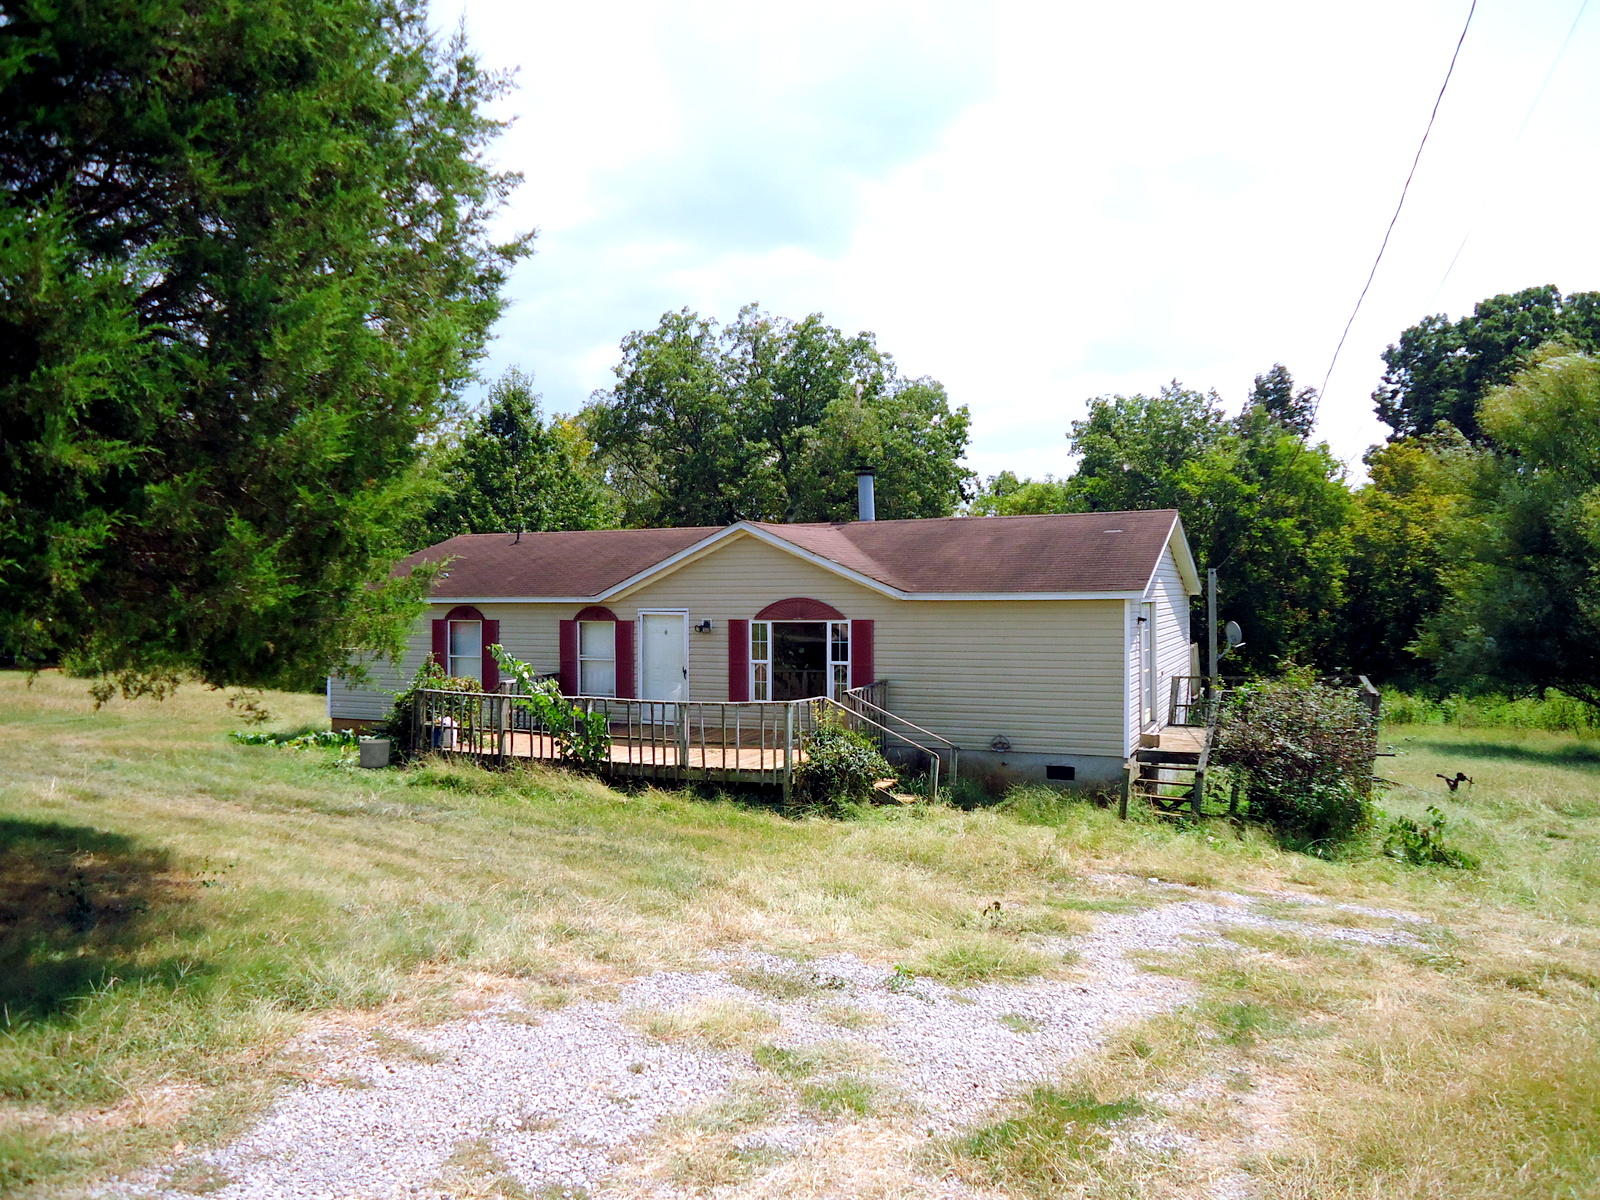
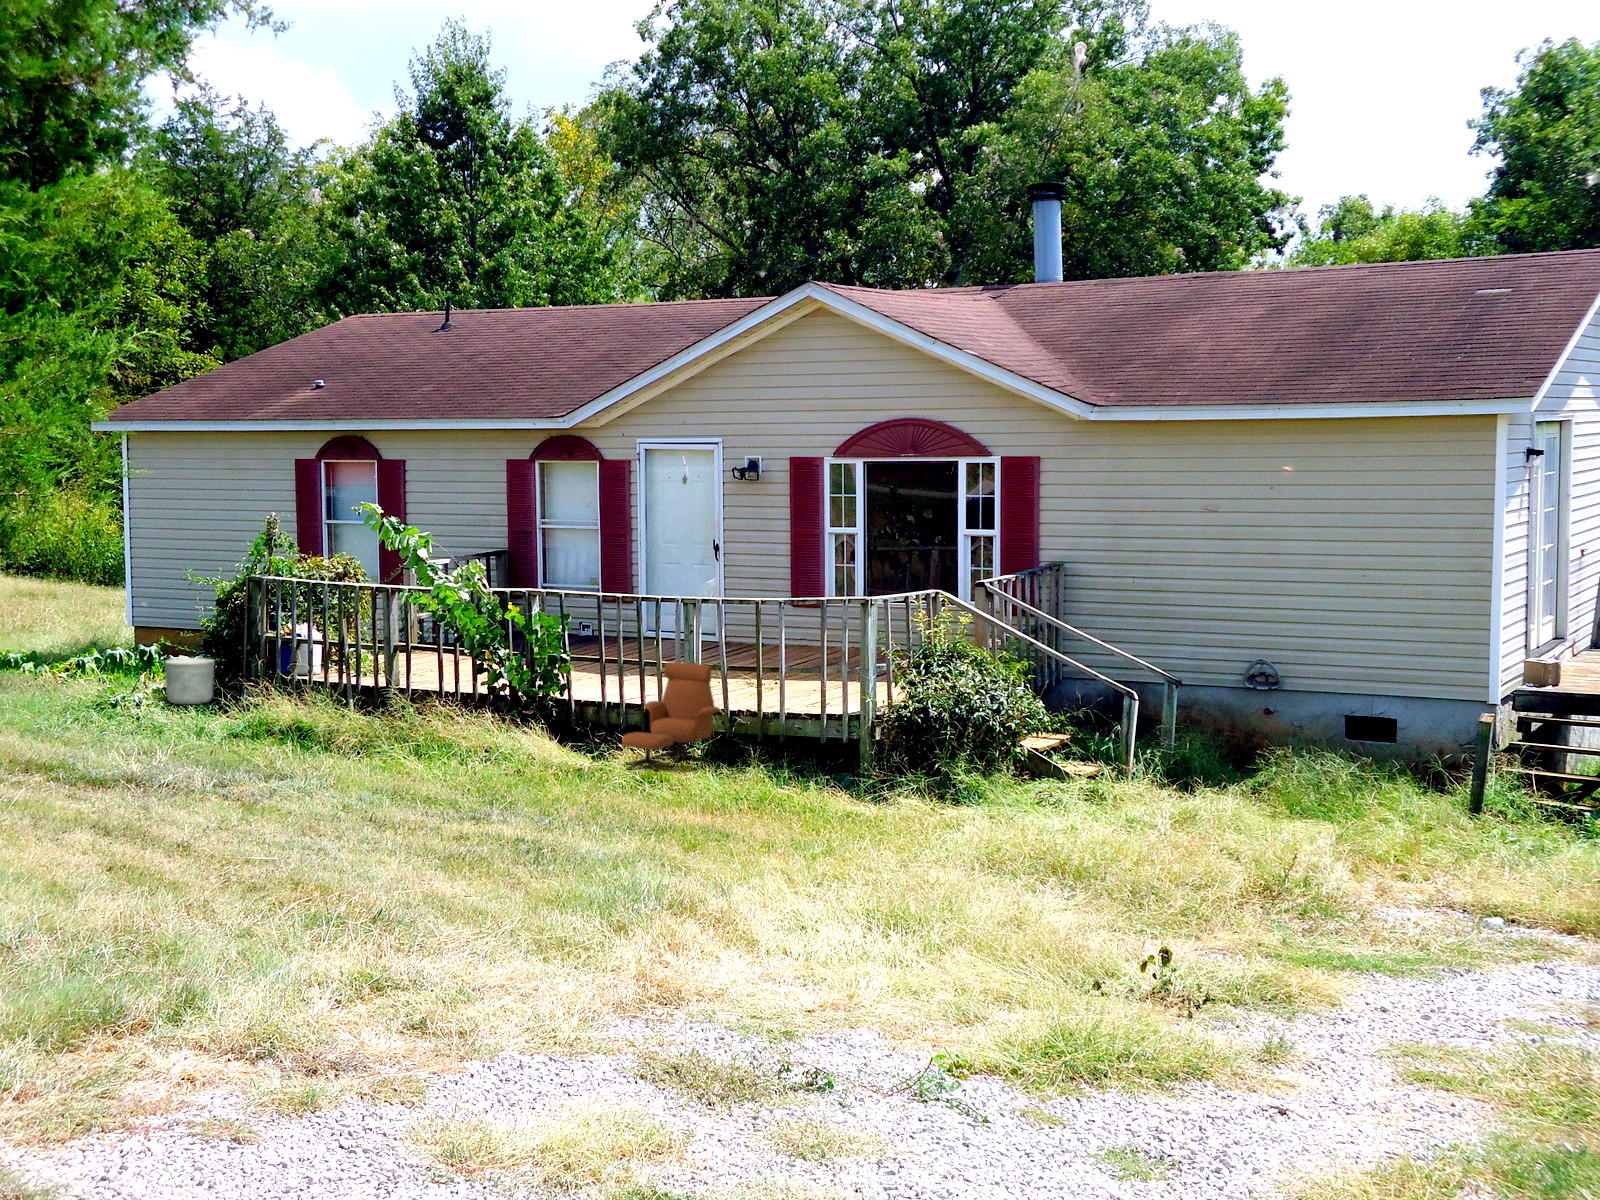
lounge chair: none [648,740,703,804] -> present [622,662,719,771]

